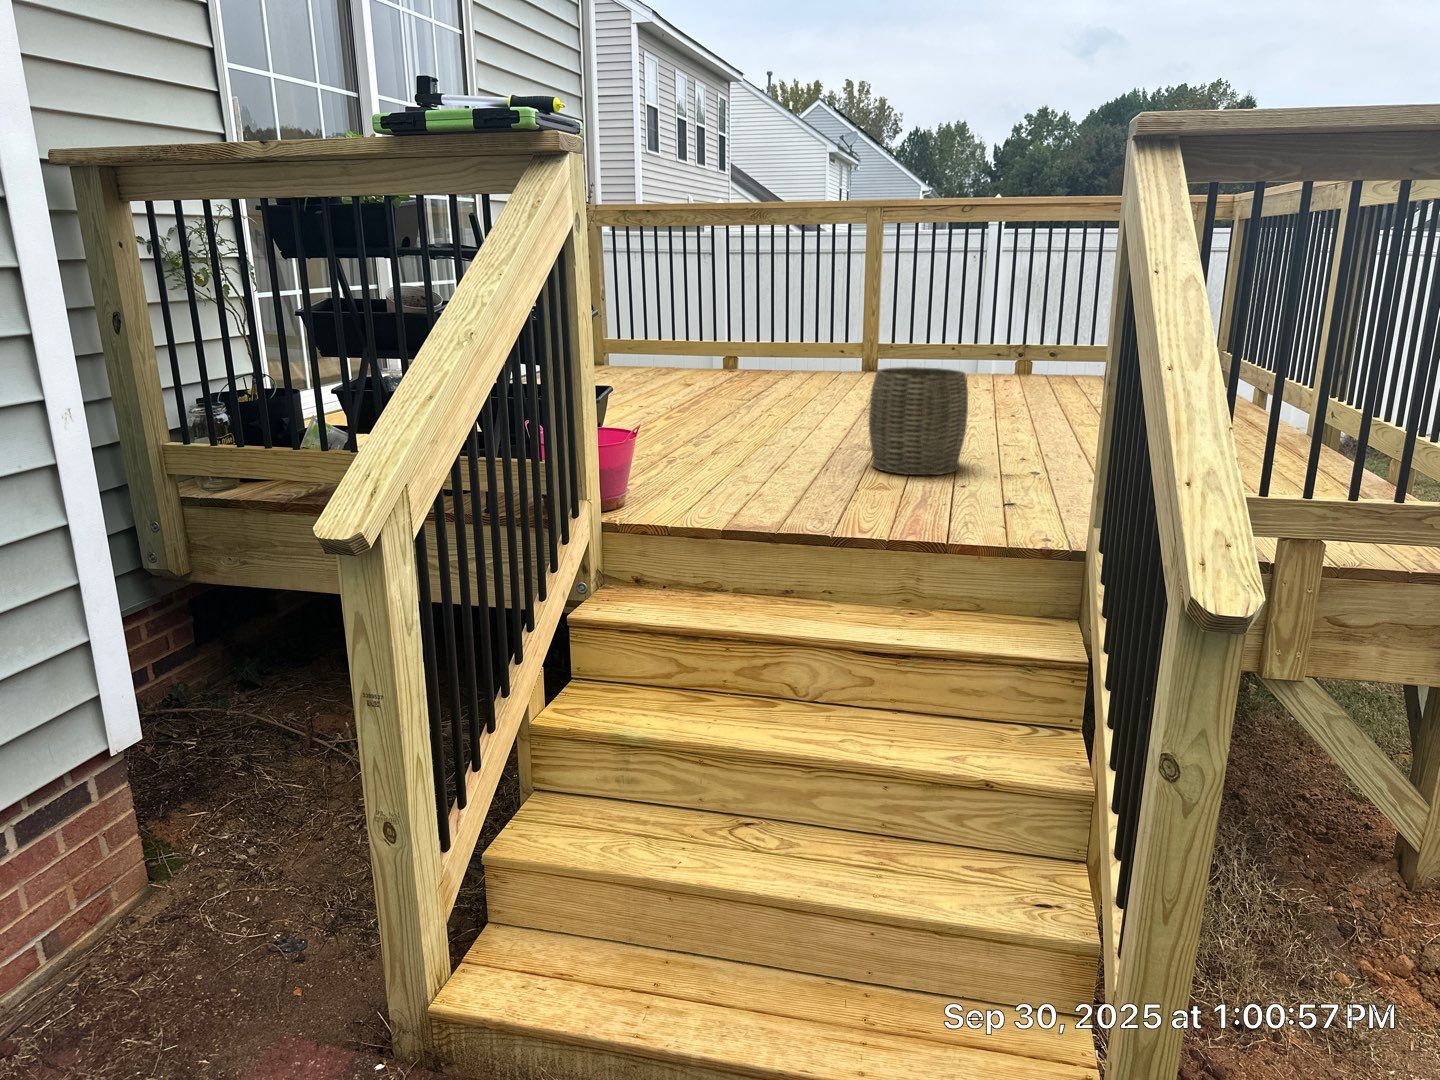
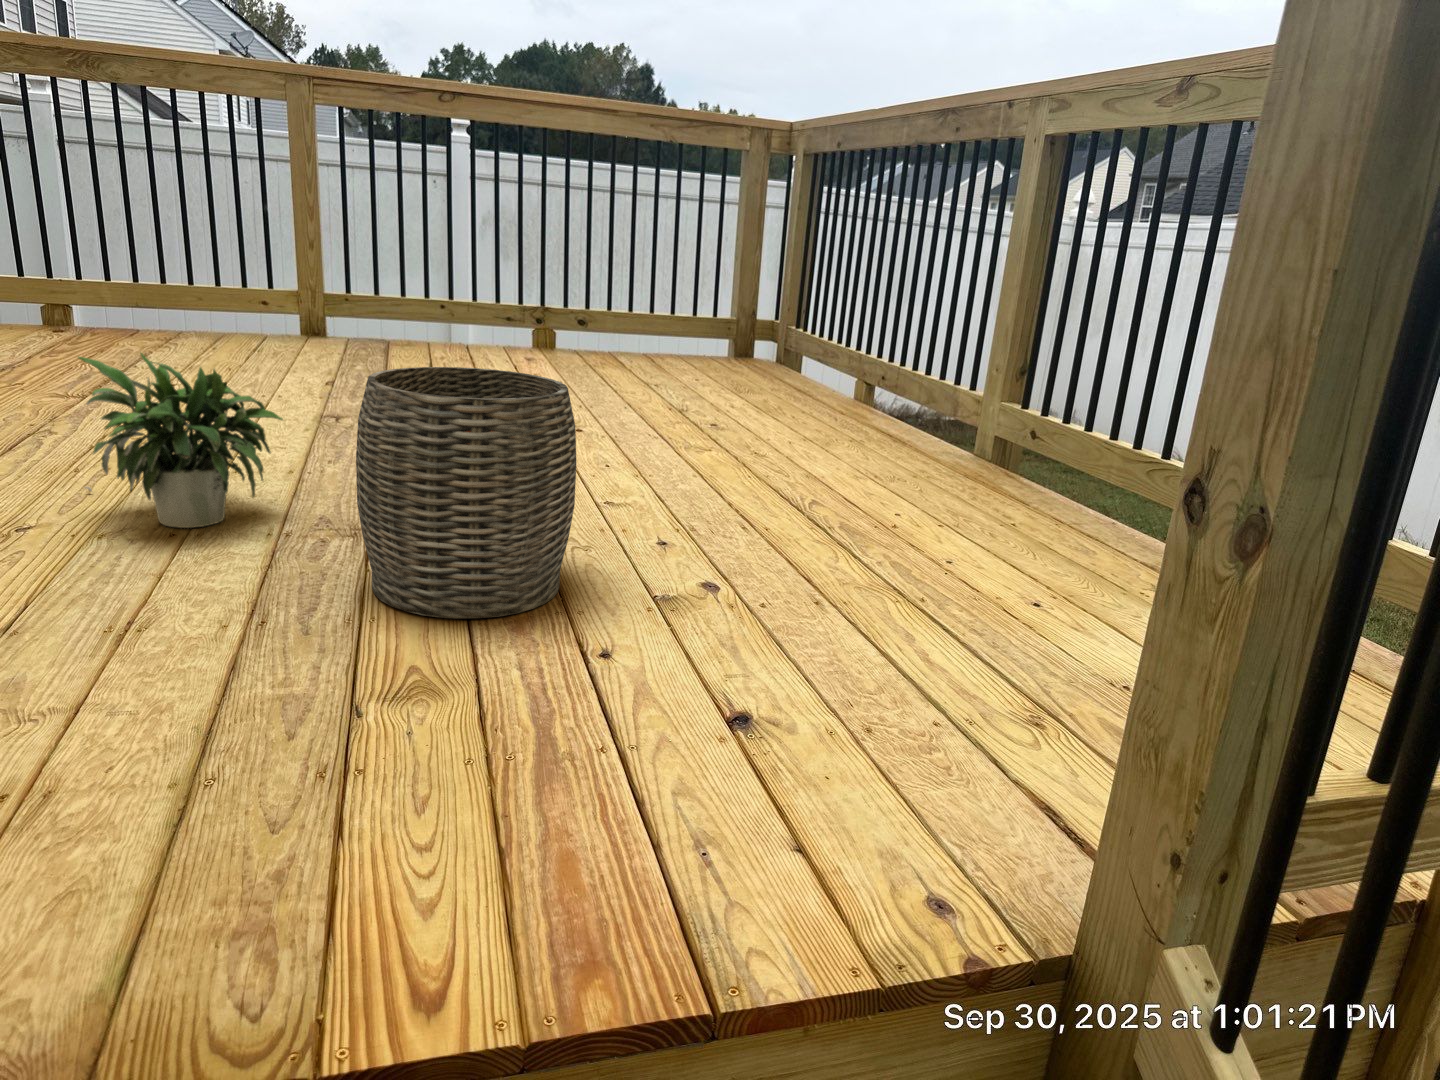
potted plant: none [757,367,843,445] -> present [78,353,283,528]

